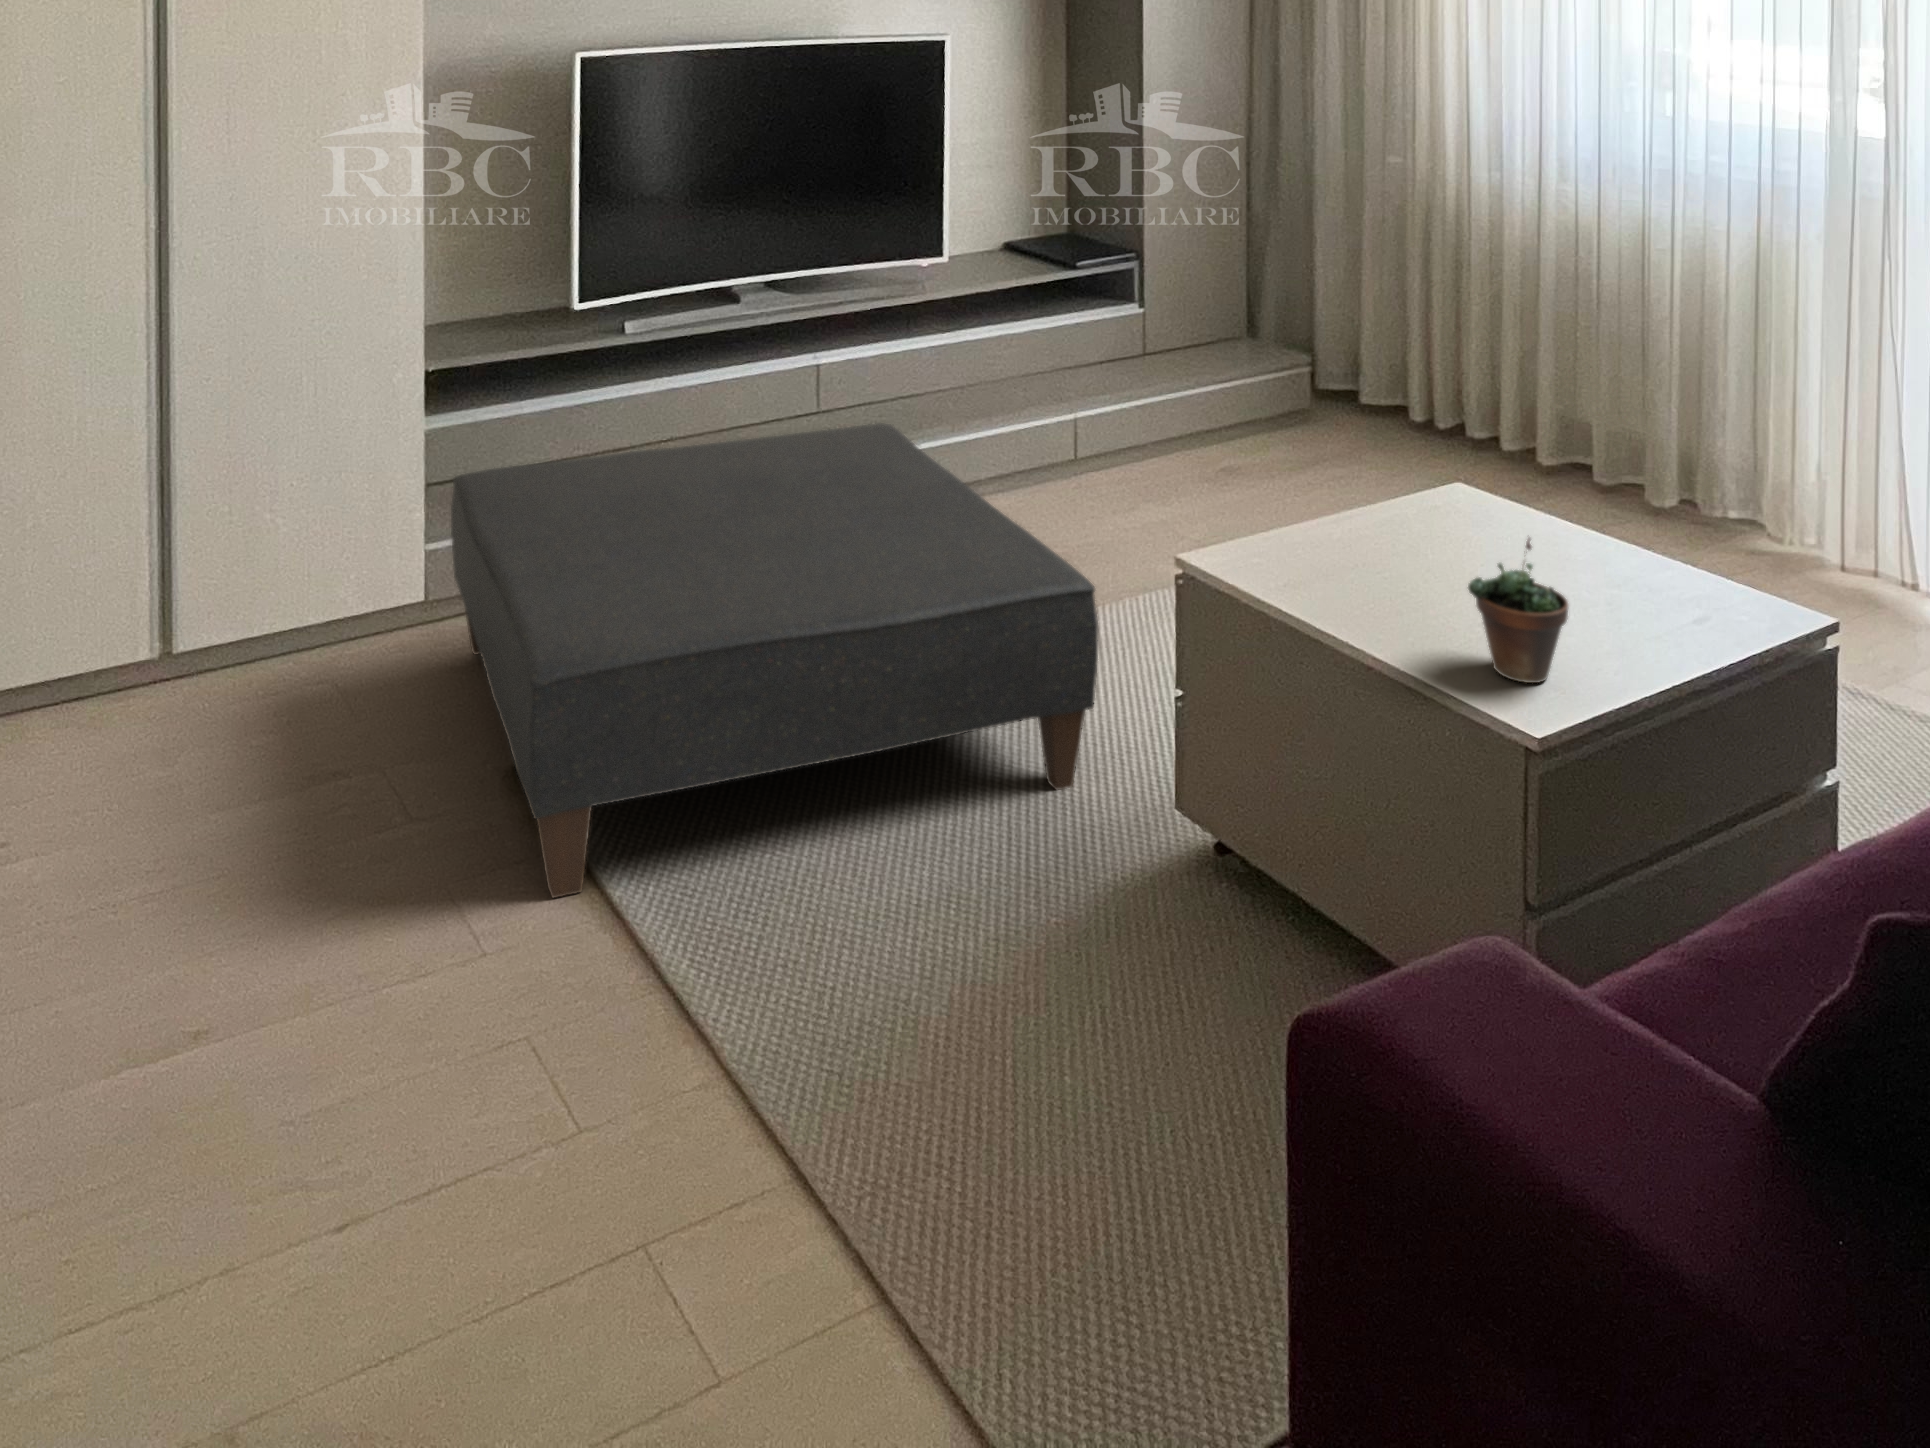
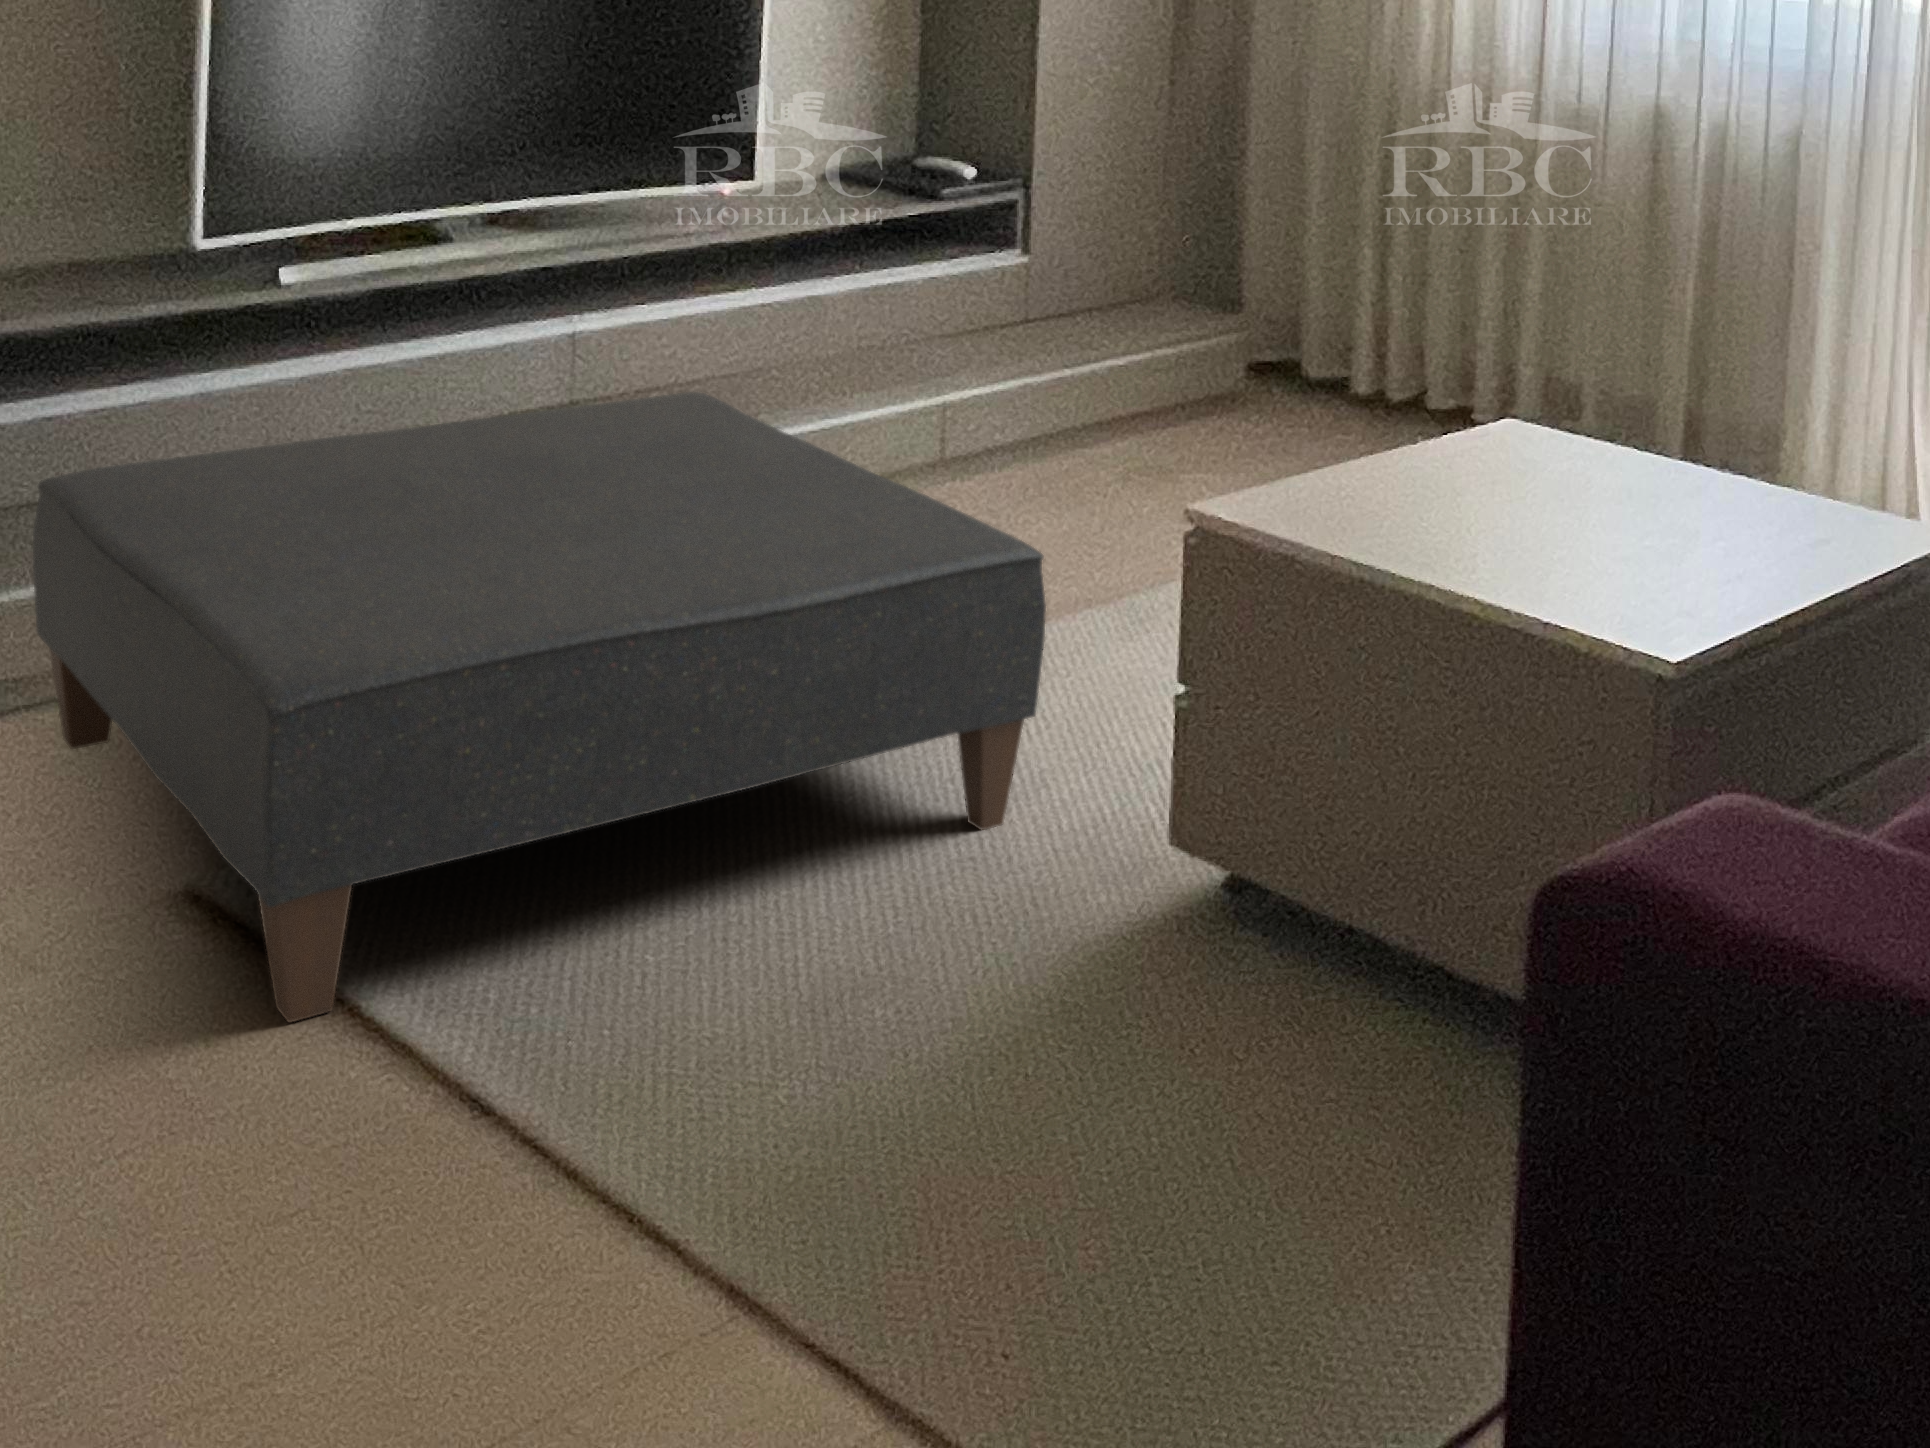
succulent plant: present [1468,538,1568,683] -> none [1544,414,1659,592]

